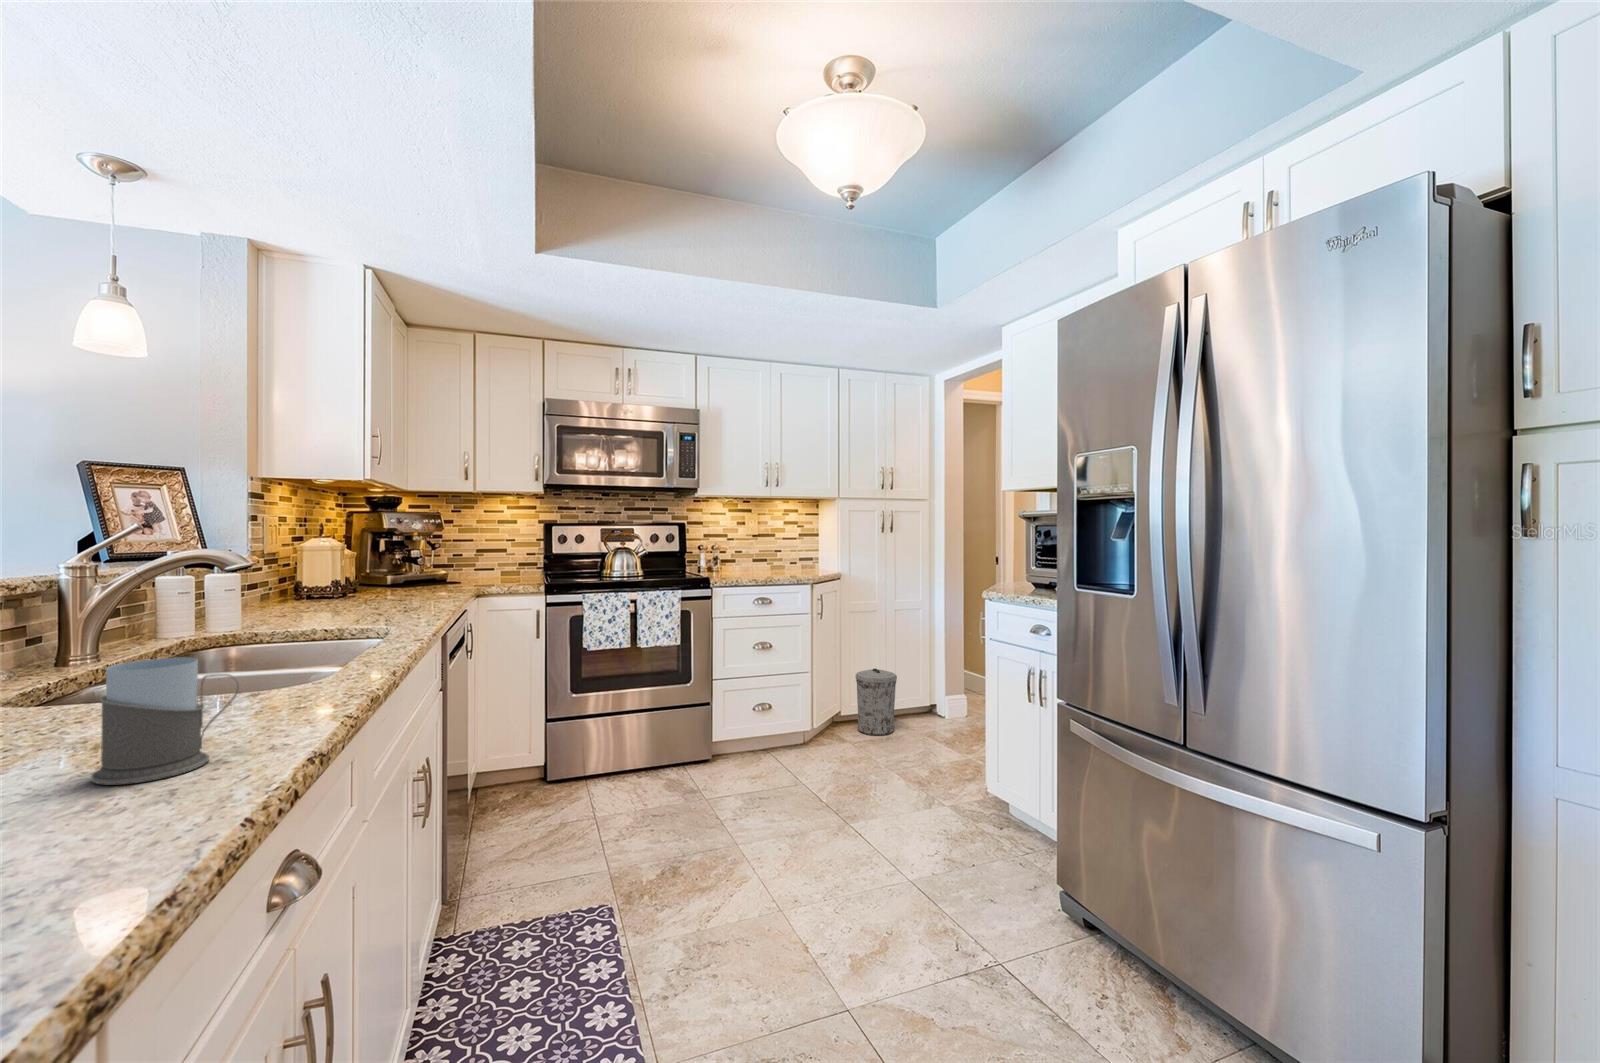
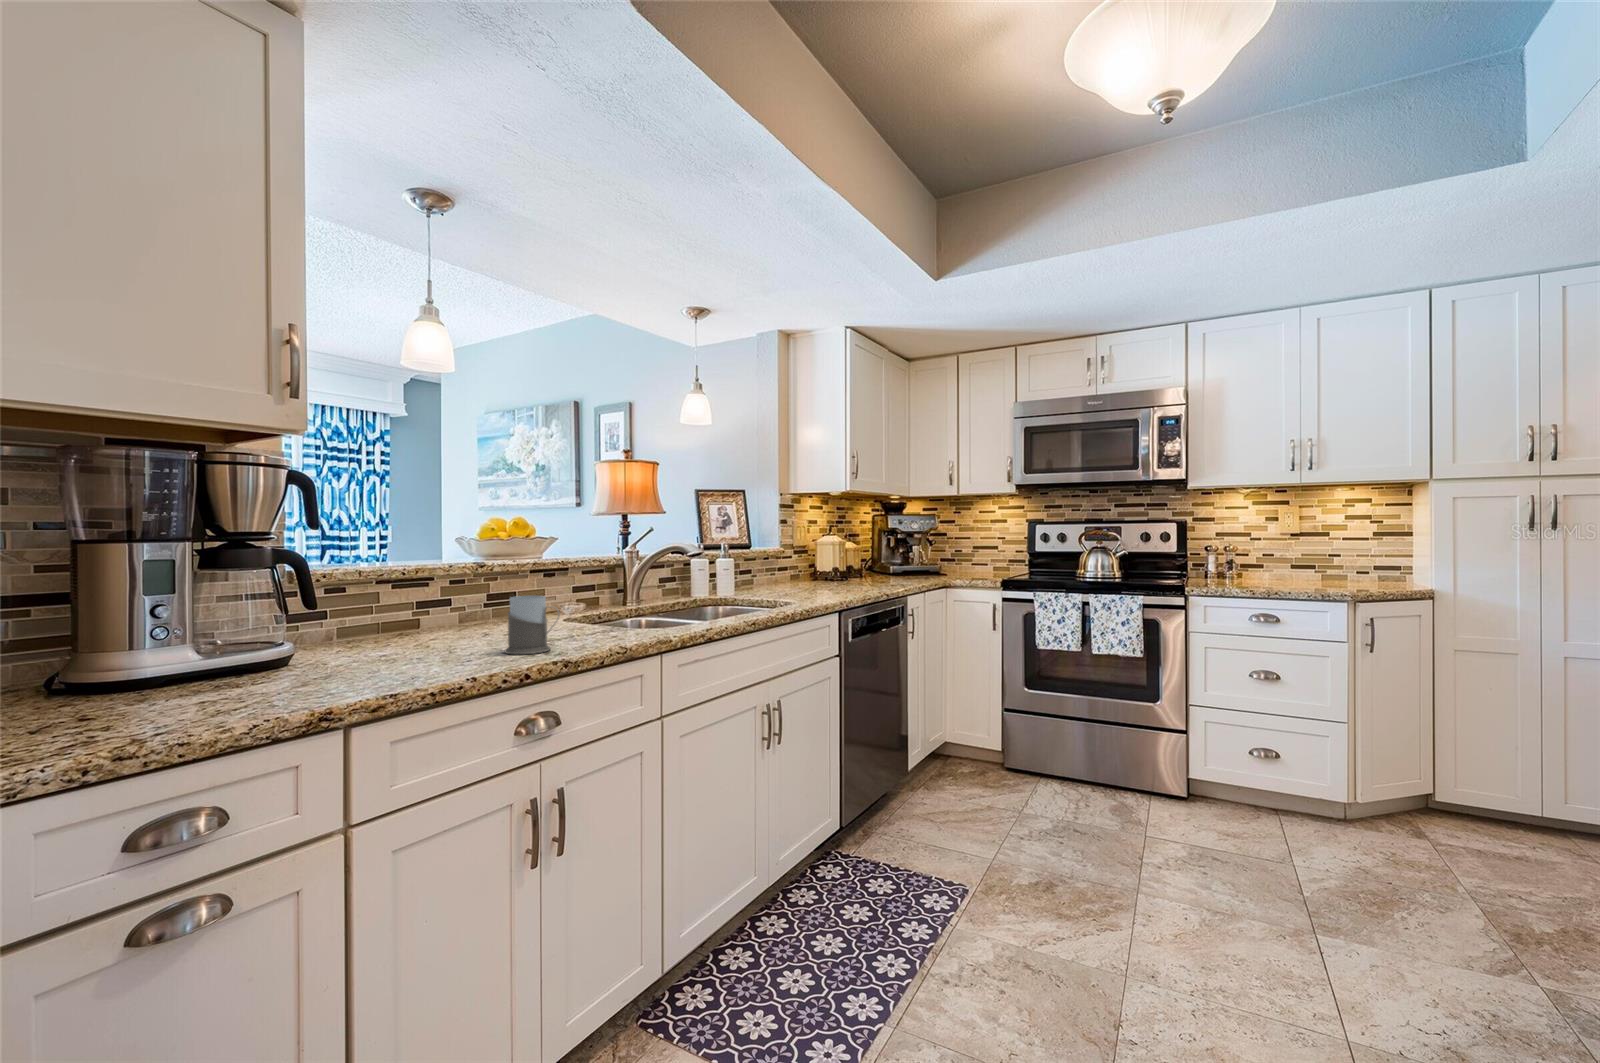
trash can: present [856,669,897,735] -> none [1462,743,1557,854]

